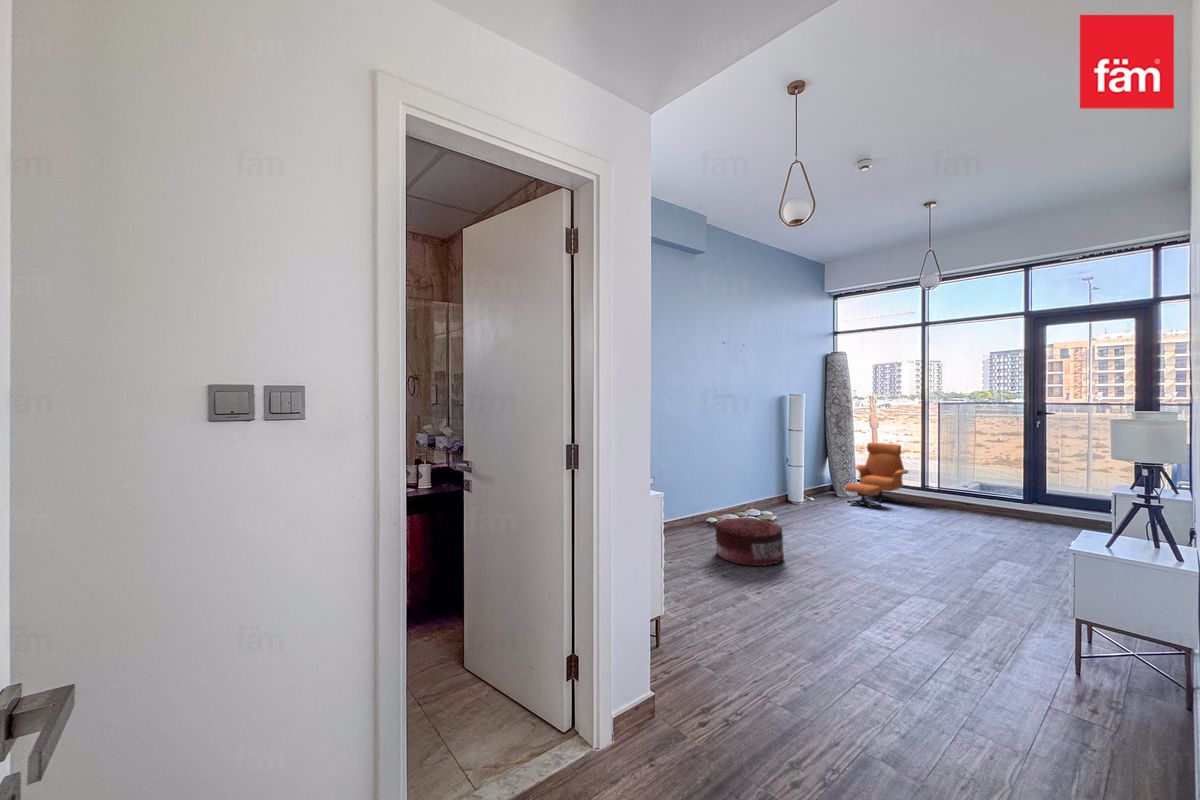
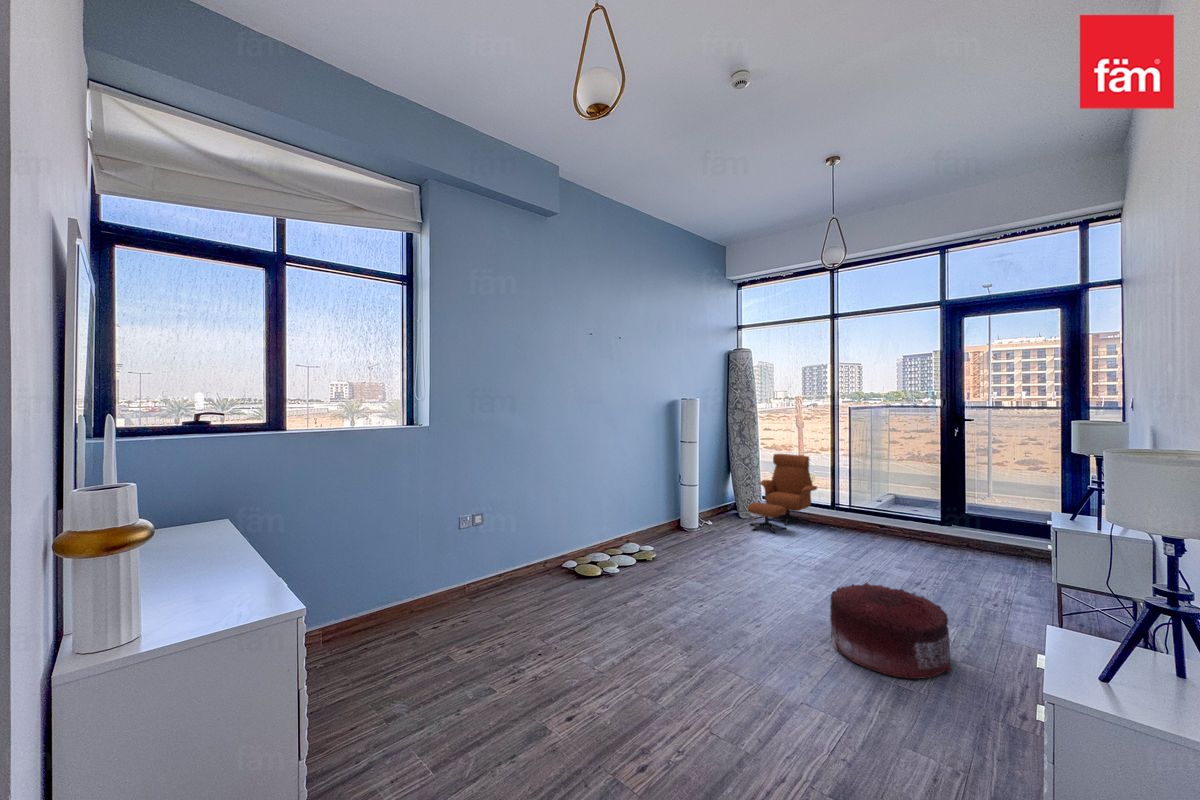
pouf: present [716,517,784,566] -> present [830,583,952,679]

